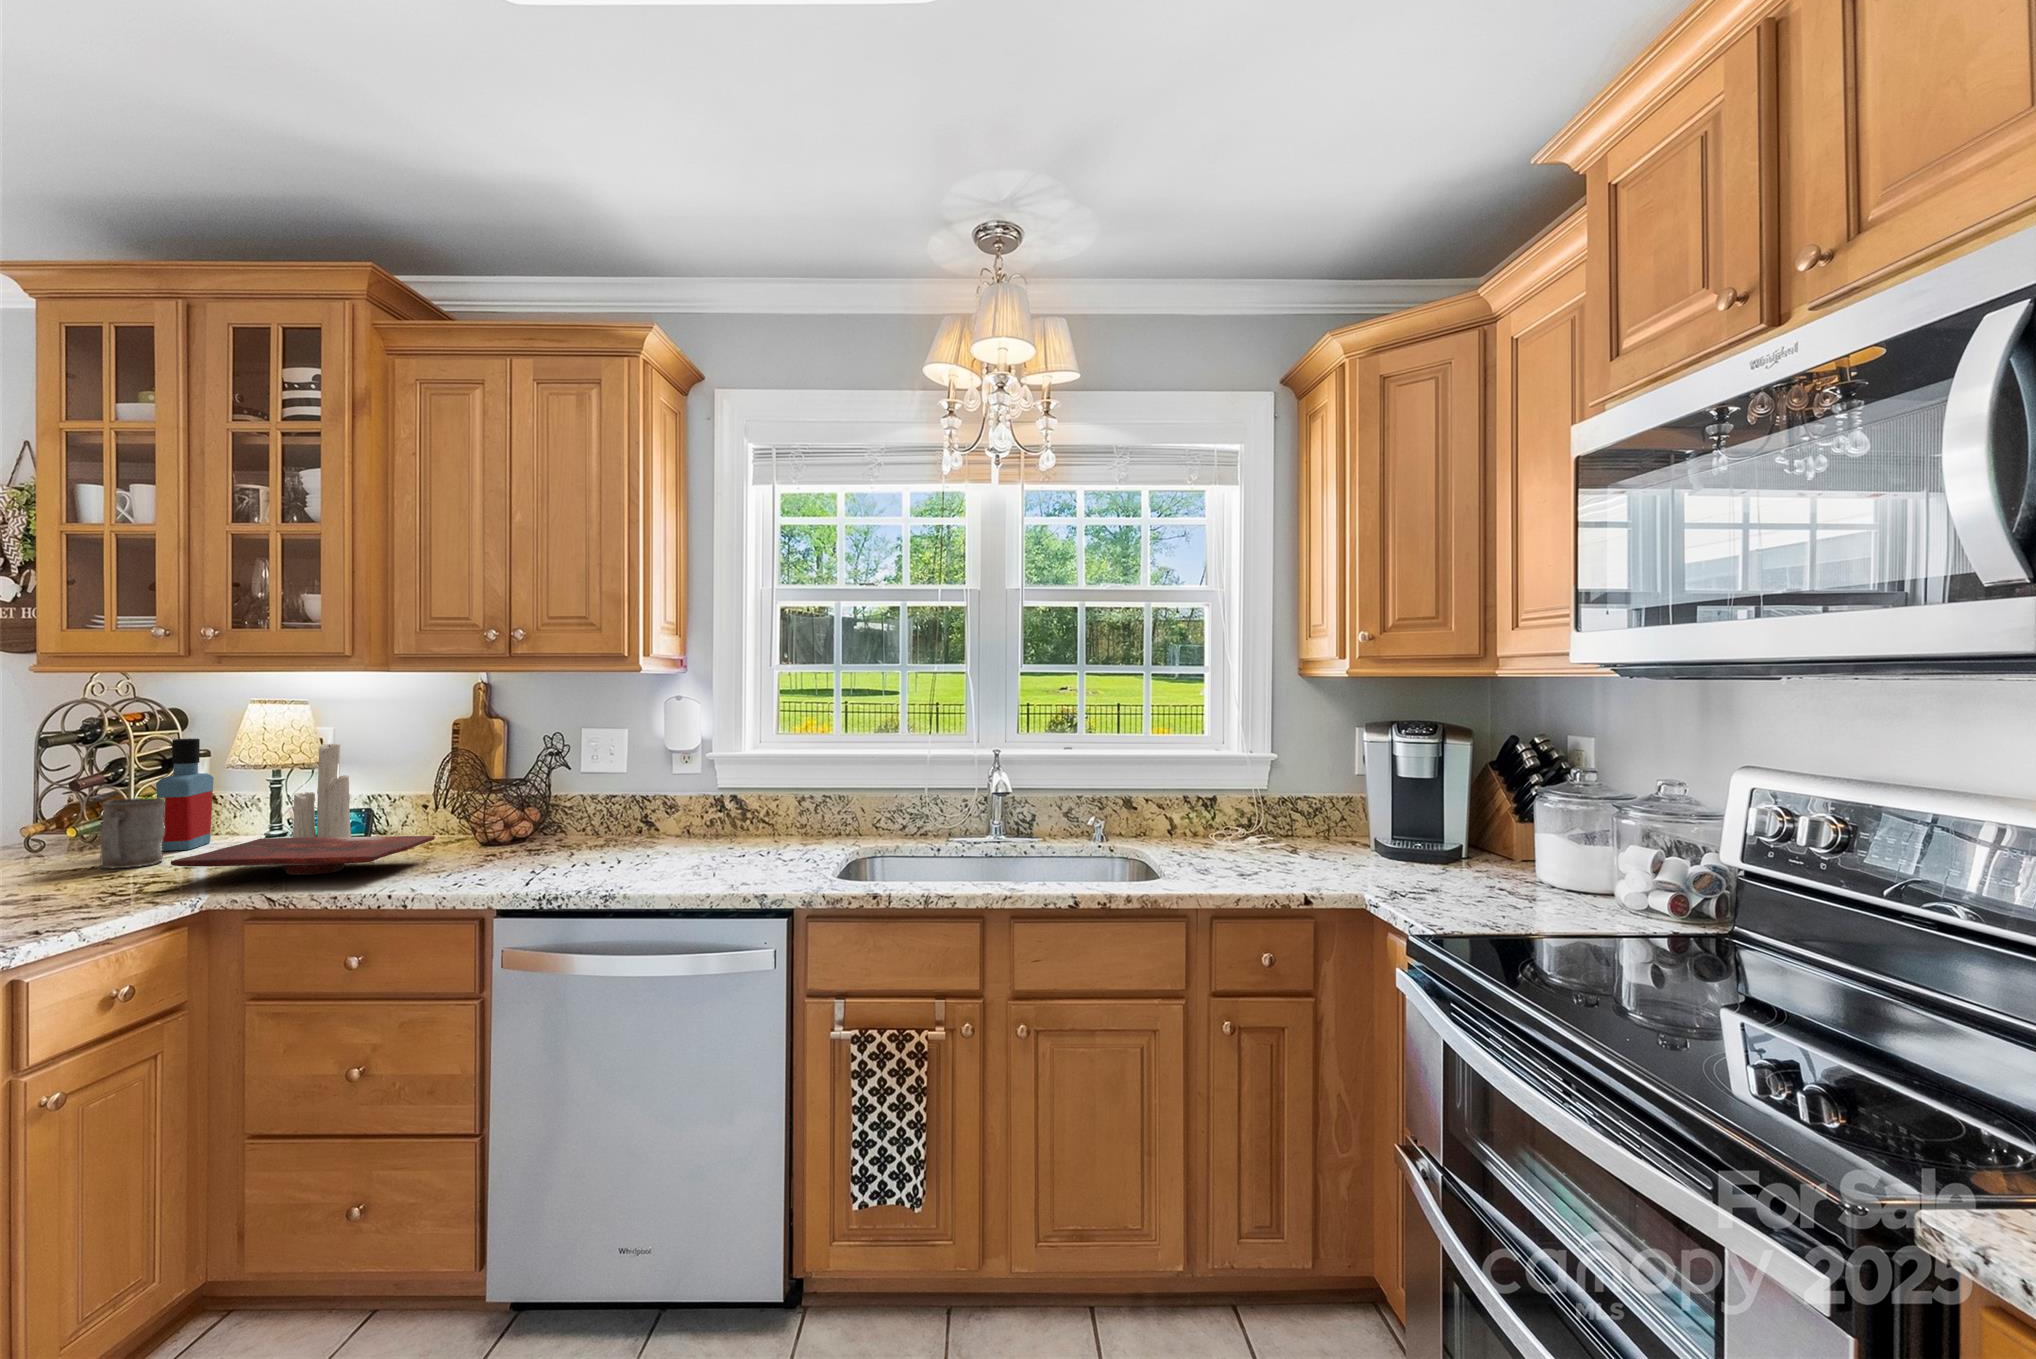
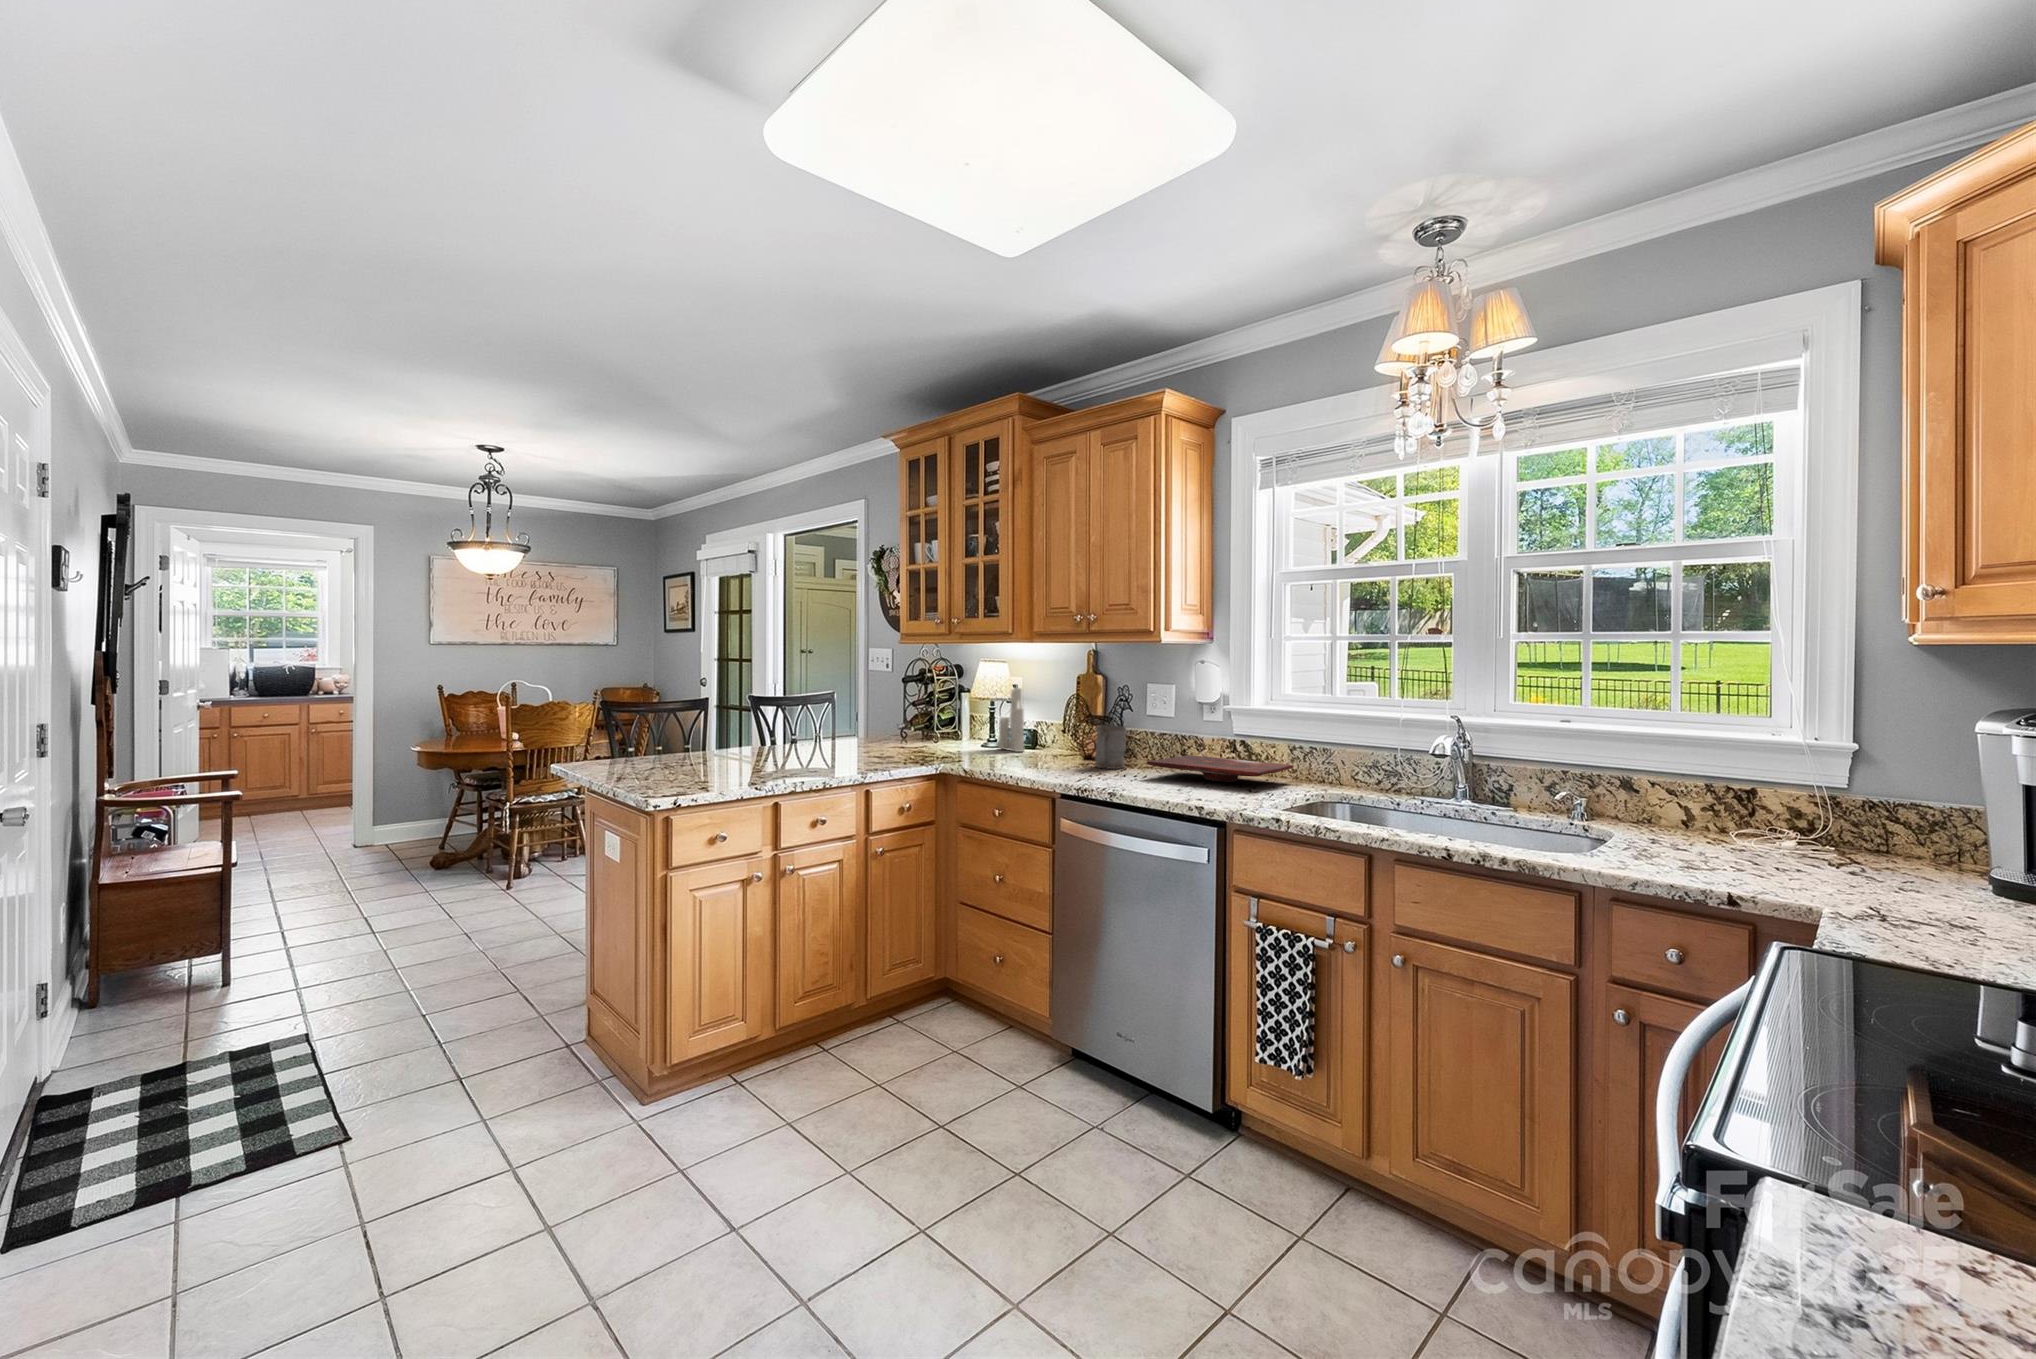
bottle: present [156,739,214,851] -> none [944,682,972,745]
mug: present [101,798,165,868] -> present [1095,725,1126,769]
cutting board: present [171,836,435,875] -> present [1147,755,1293,782]

